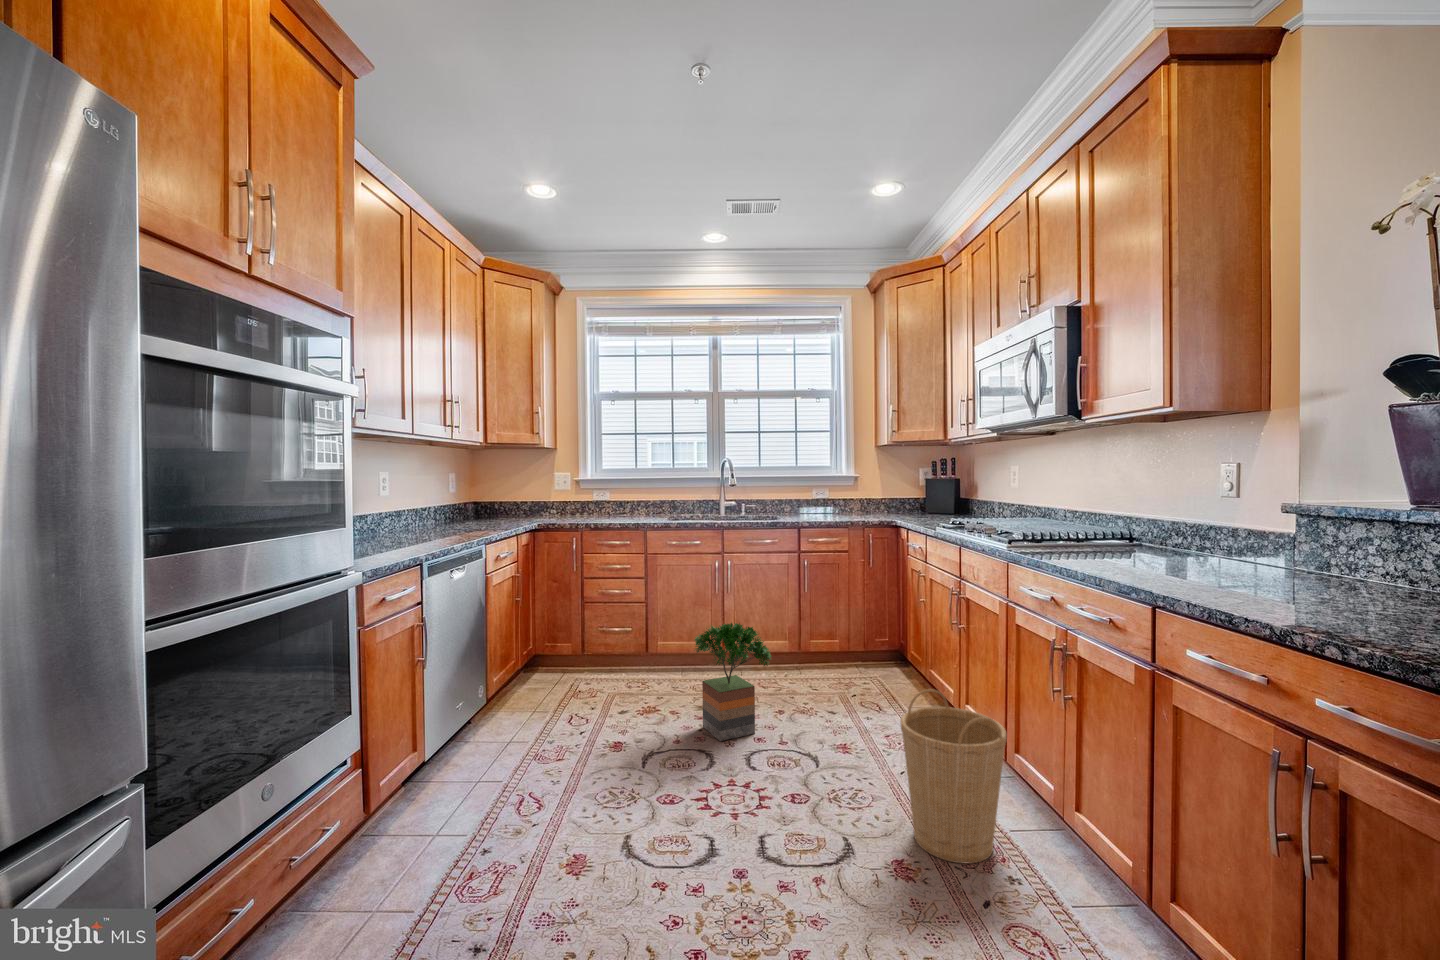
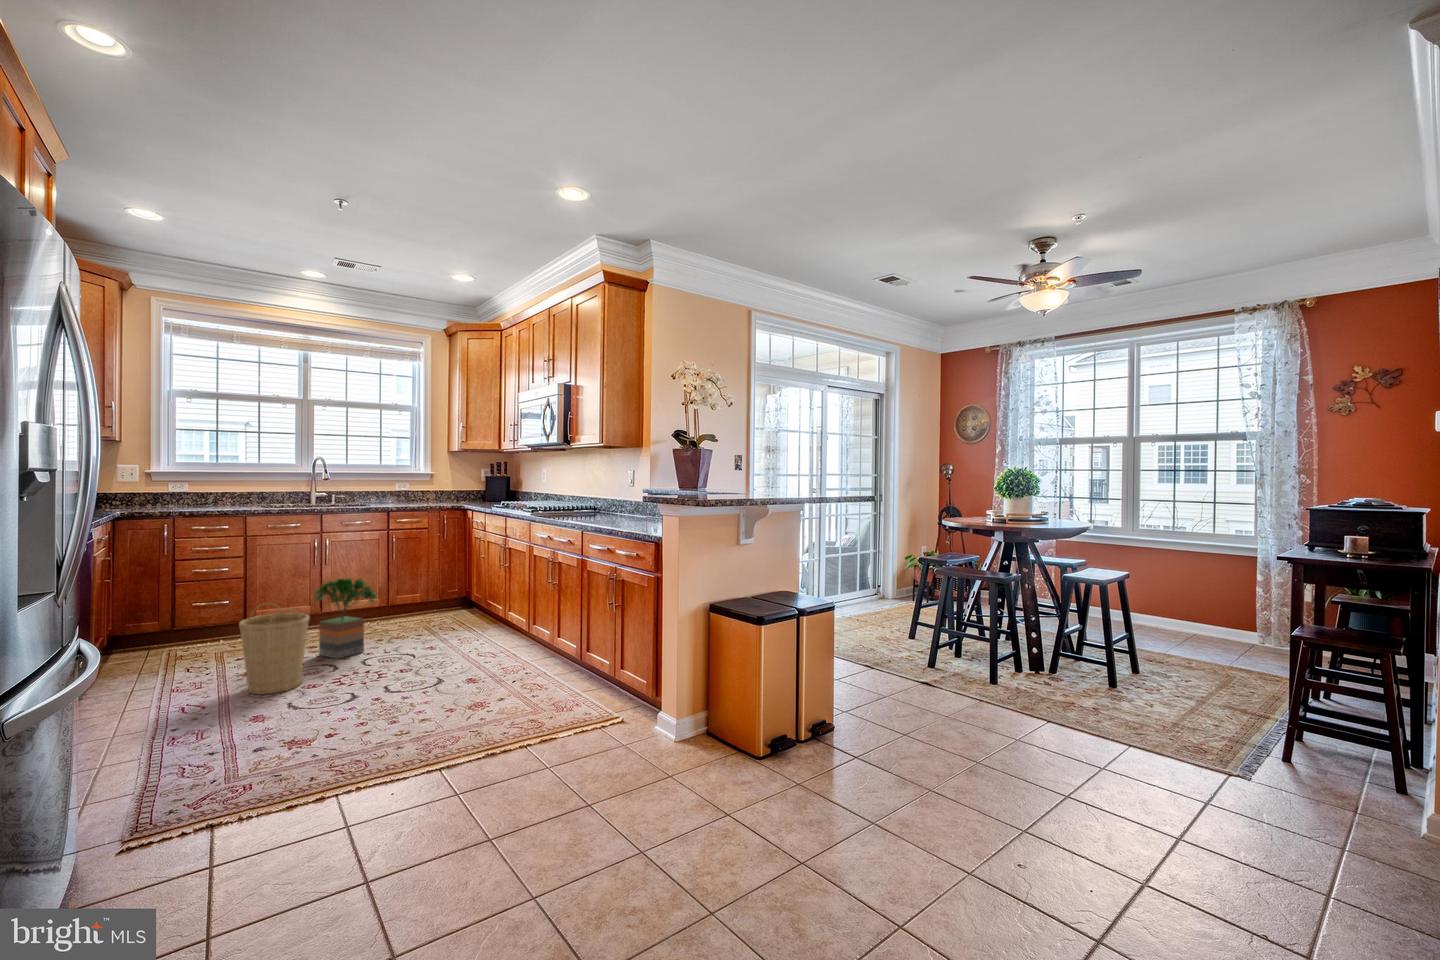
basket: present [901,689,1007,864] -> present [239,603,309,694]

